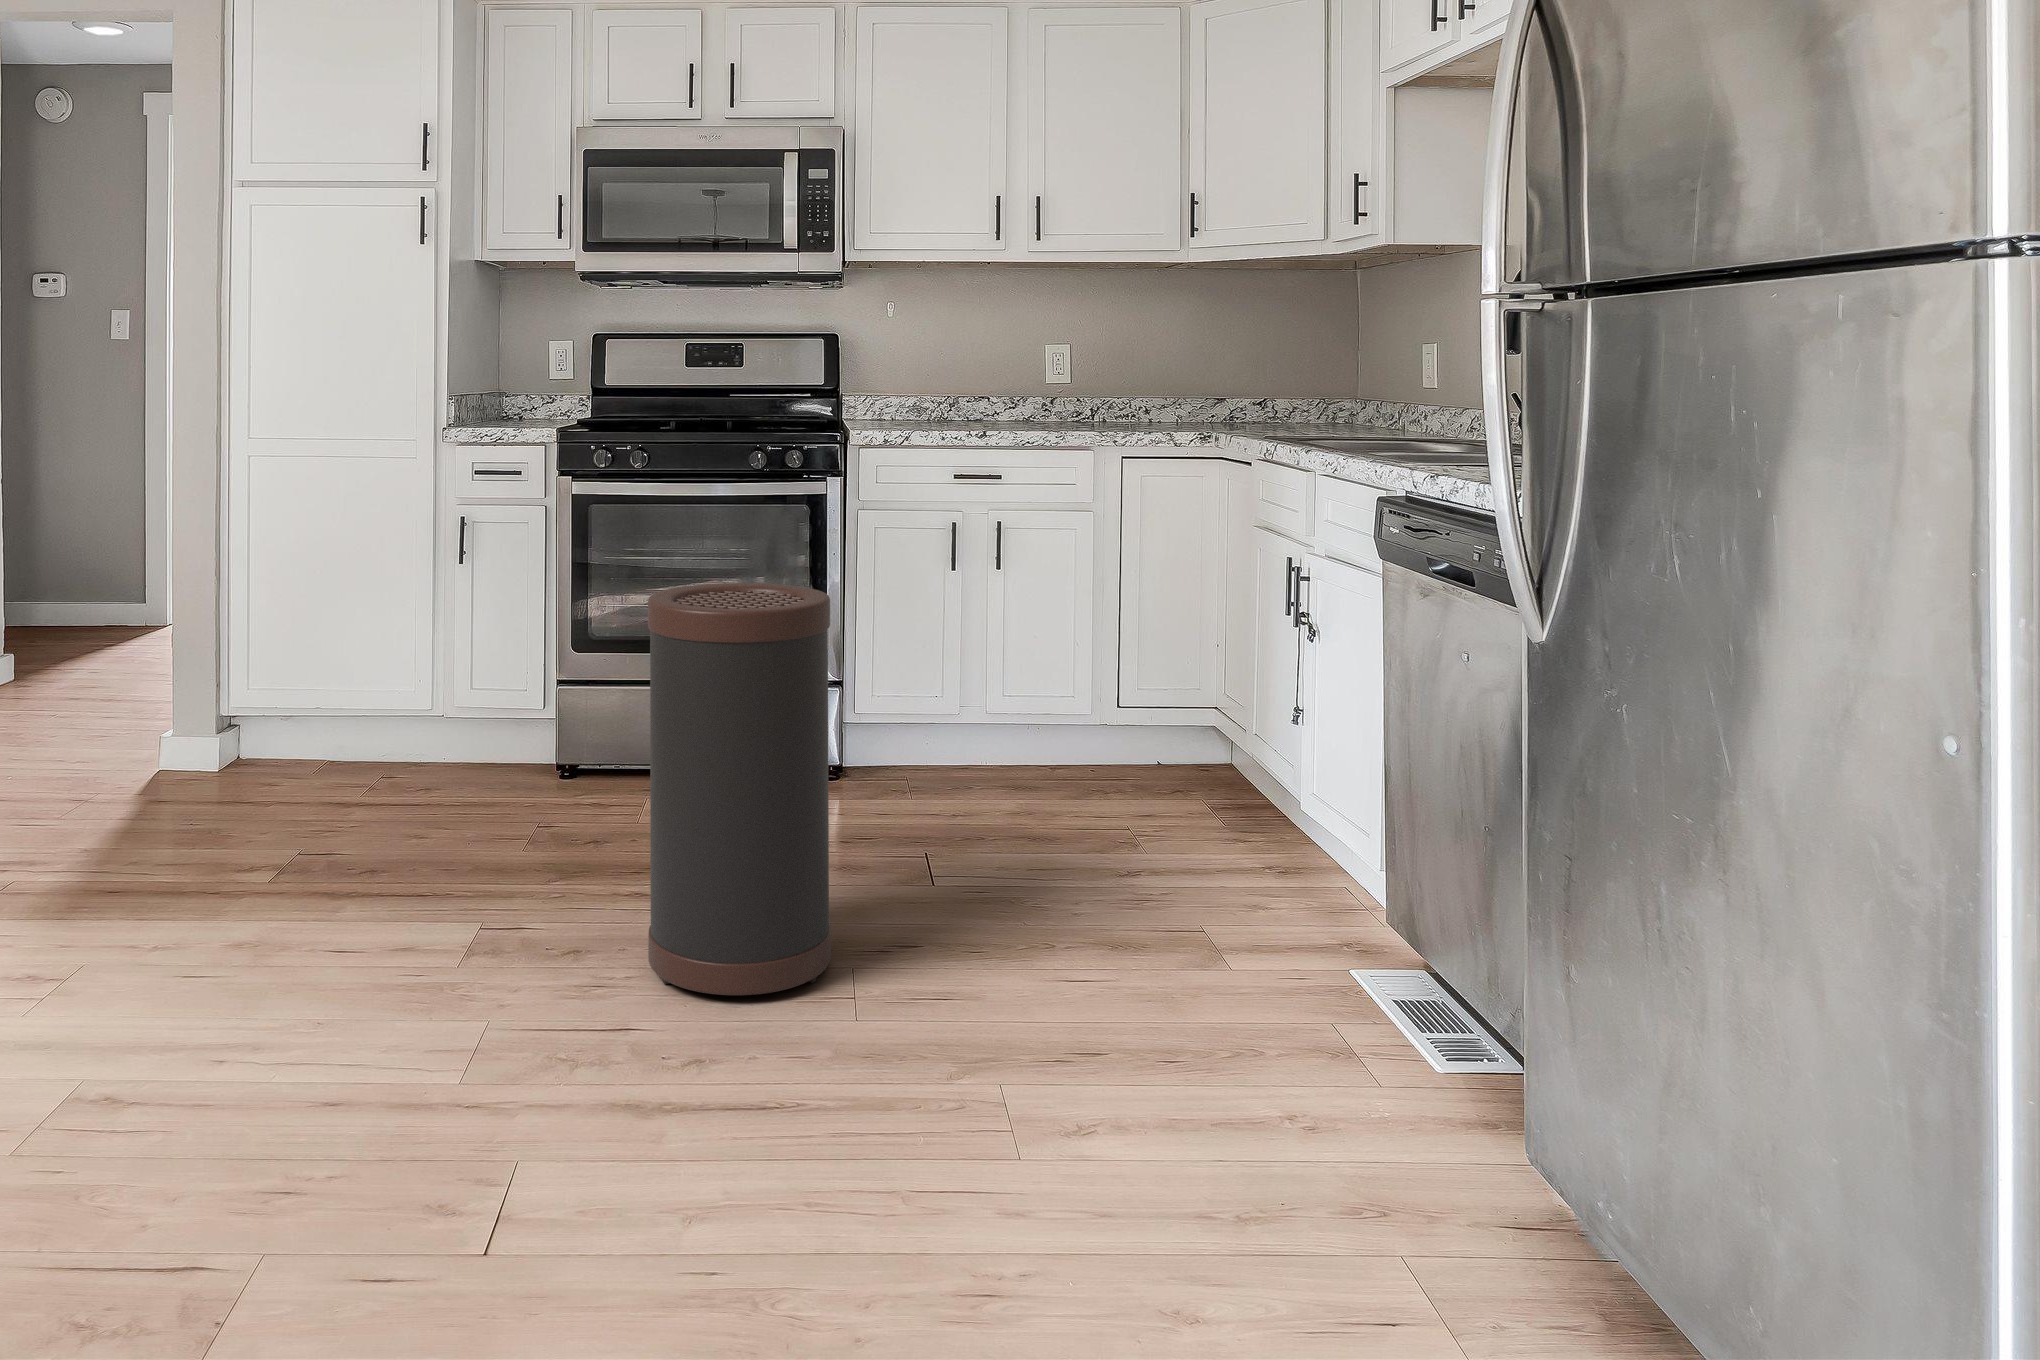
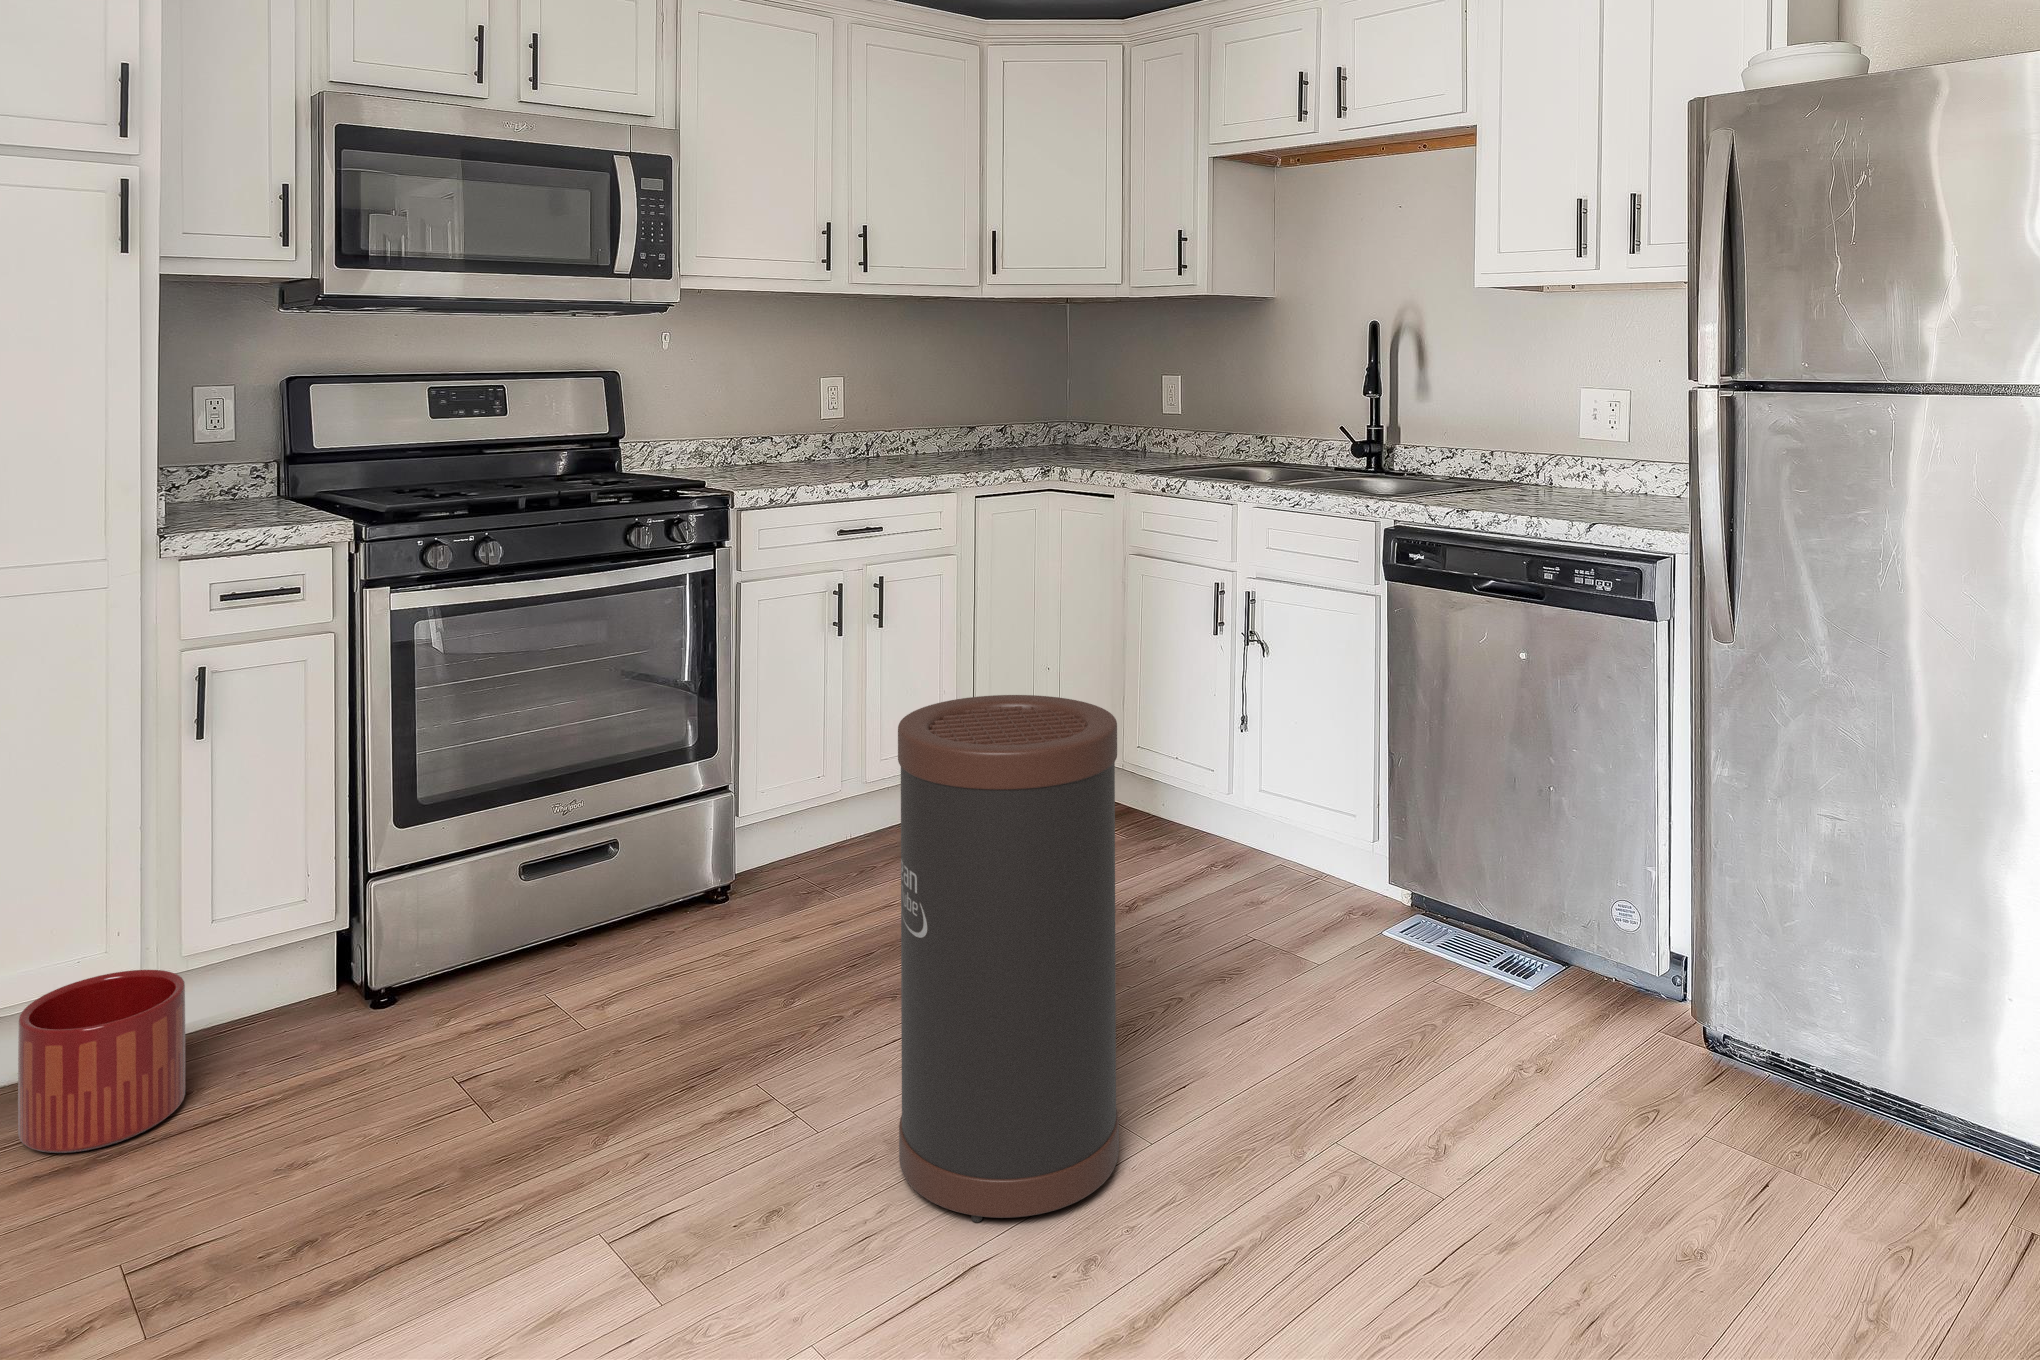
planter: none [334,703,423,799] -> present [18,970,185,1153]

